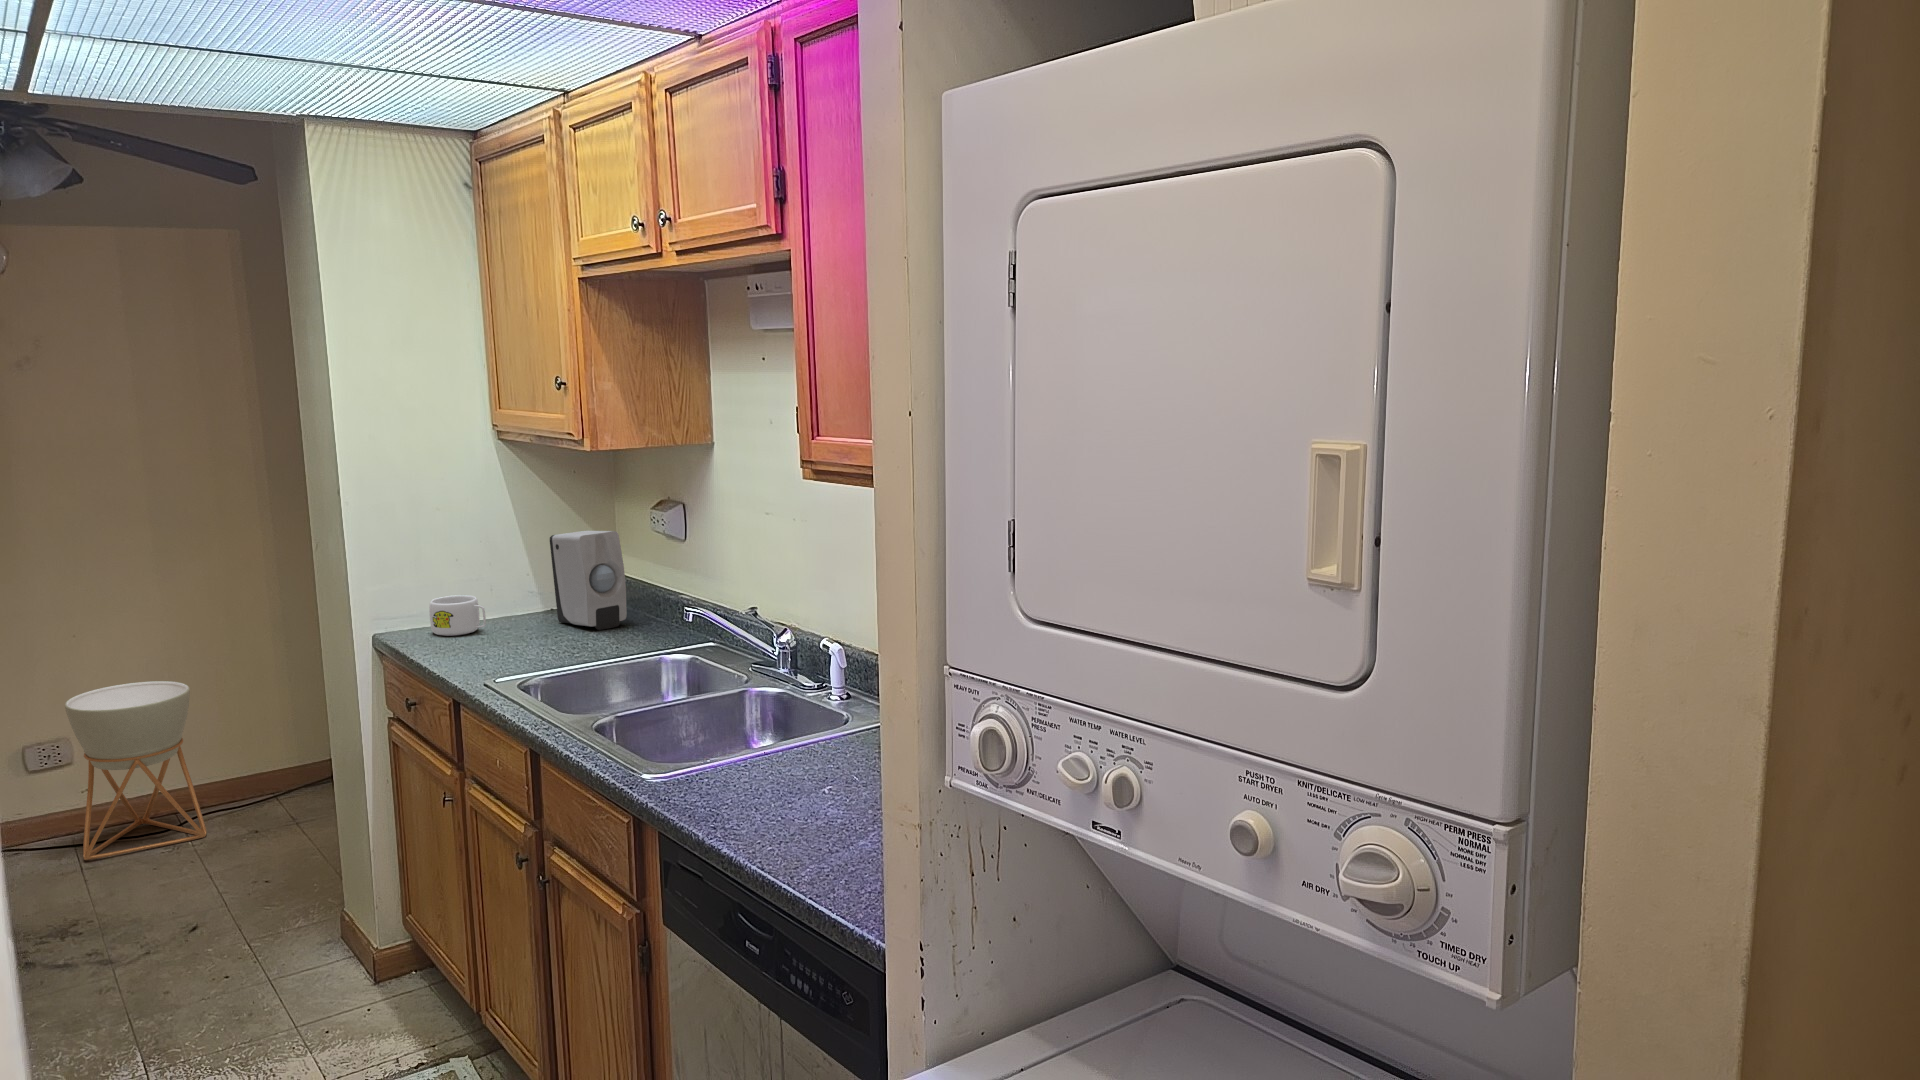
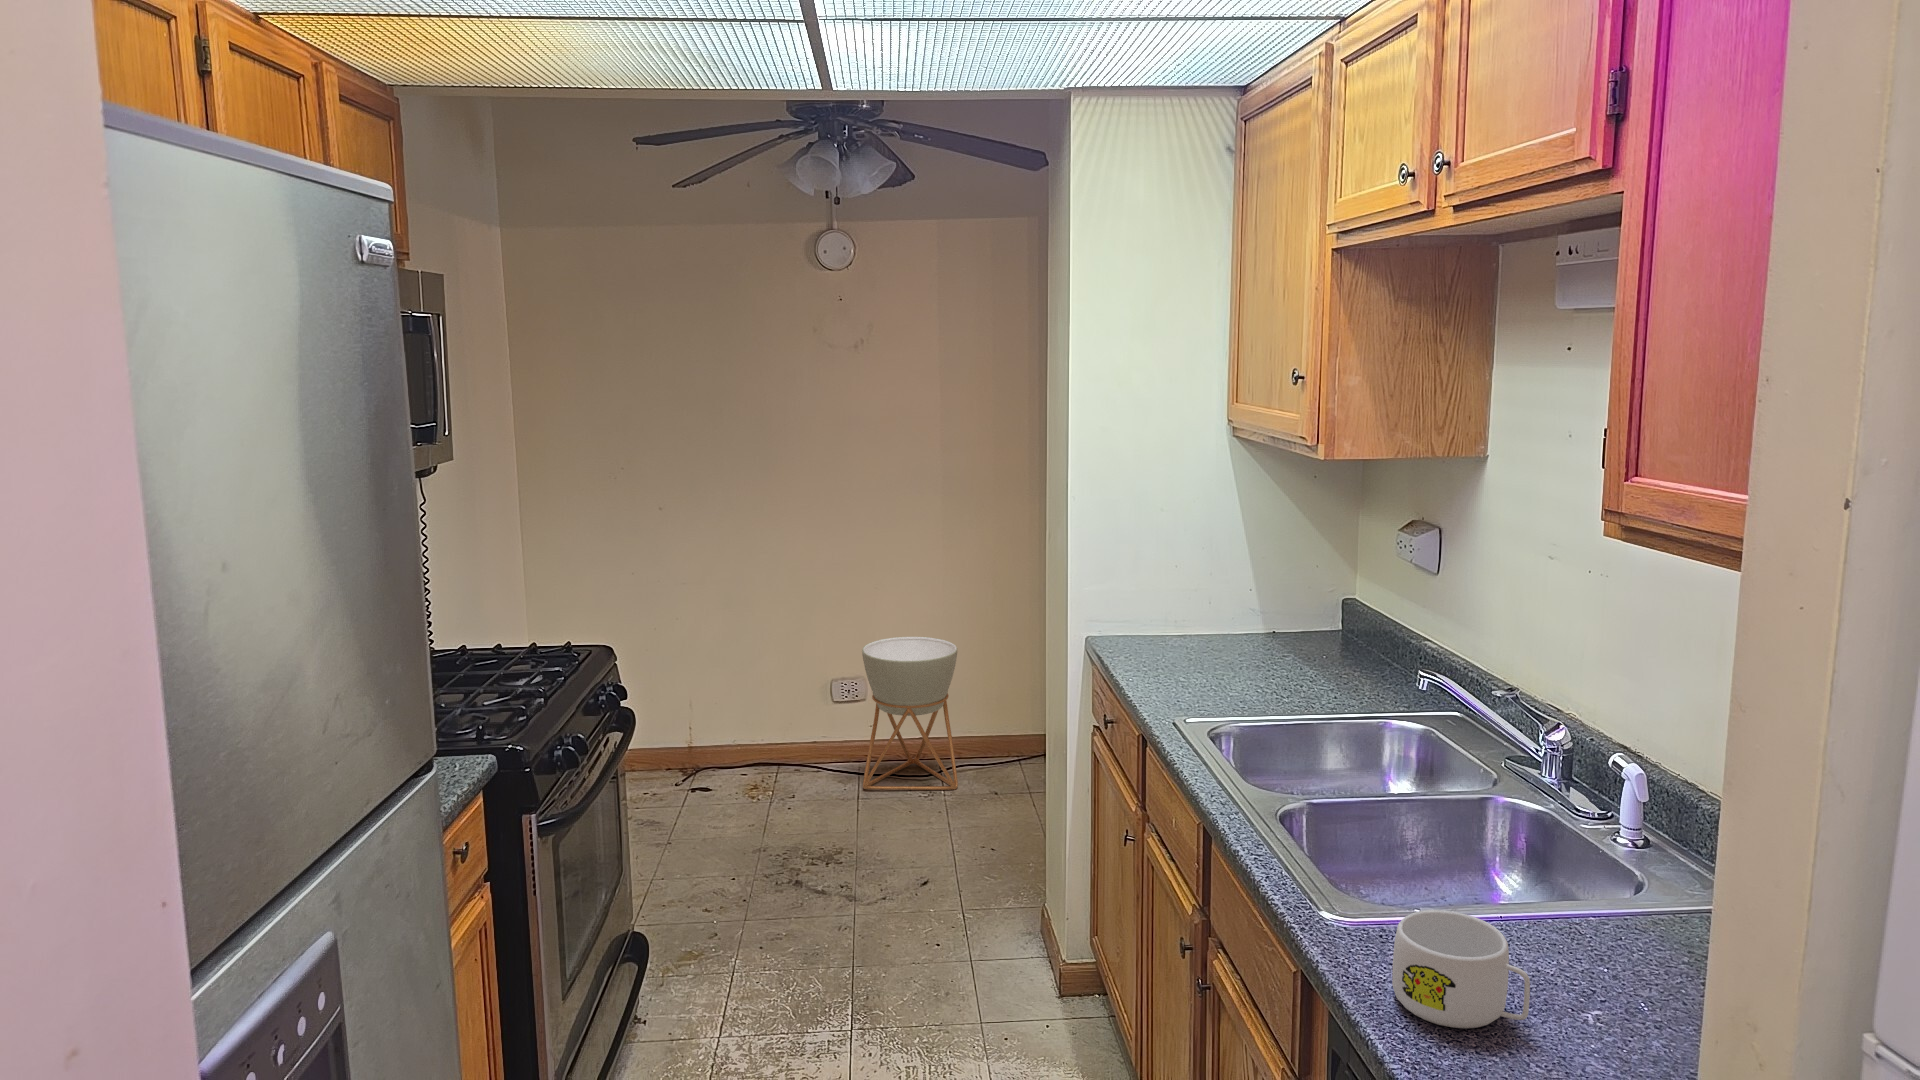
soap dispenser: present [550,531,627,630] -> none [1281,550,1362,670]
mug: present [429,595,486,636] -> present [1392,910,1530,1028]

